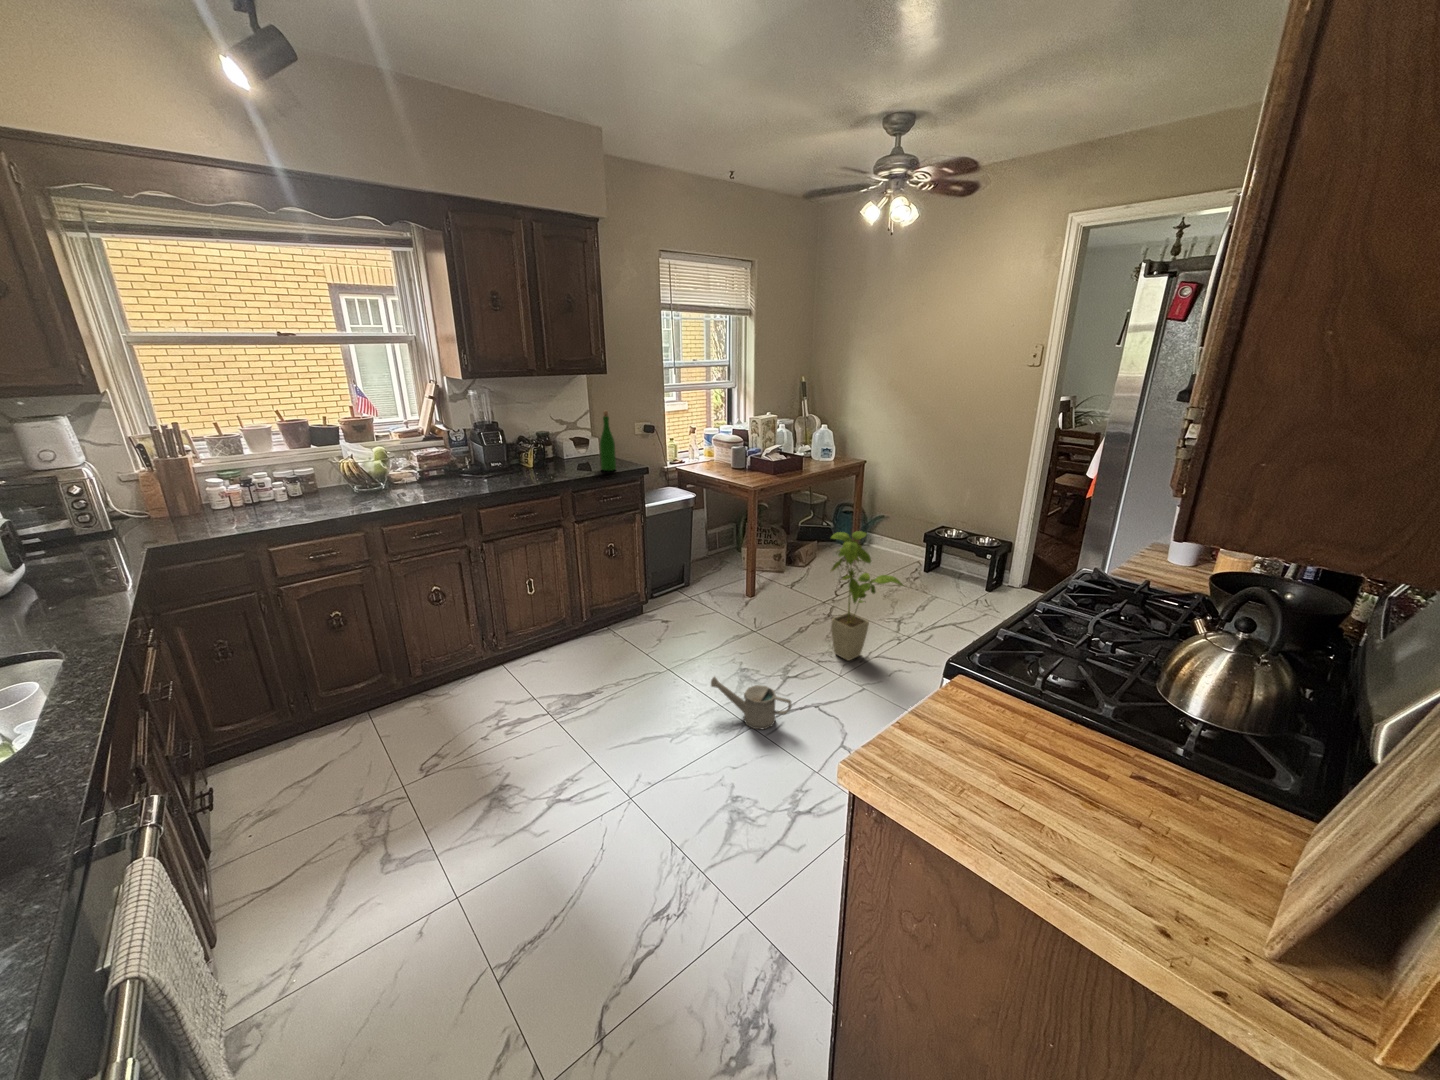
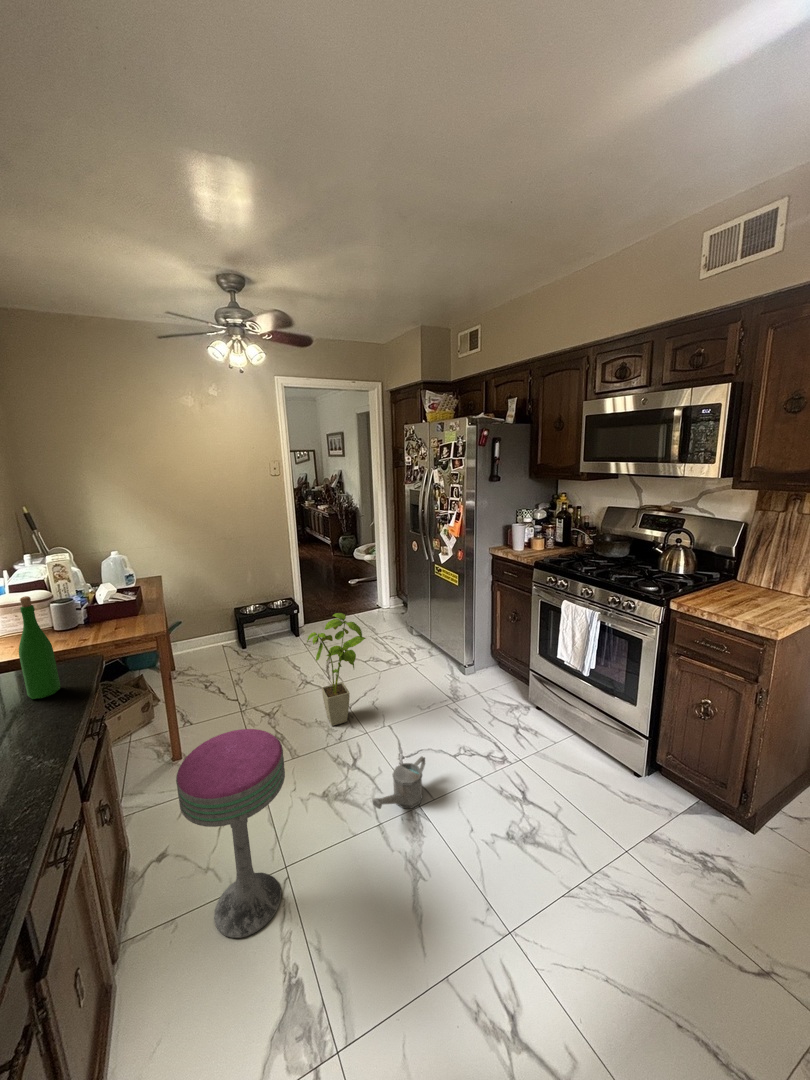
bar stool: none [596,541,667,676] -> present [176,729,285,938]

